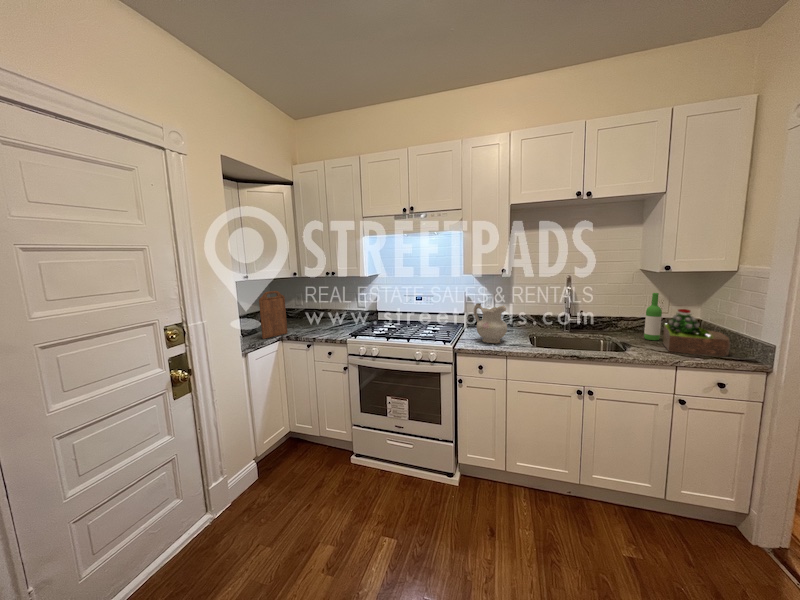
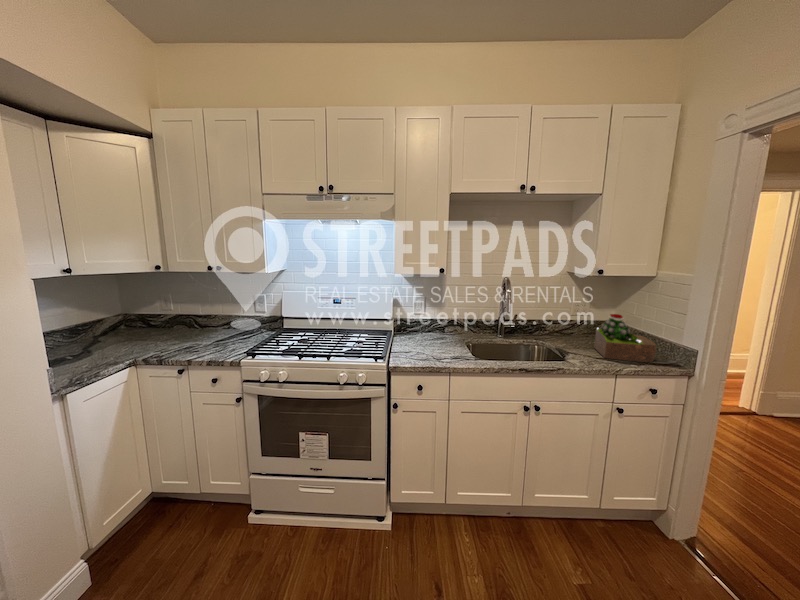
cutting board: present [259,291,287,339] -> none [88,293,146,367]
wine bottle: present [644,293,662,340] -> none [575,296,592,345]
ceramic pitcher: present [474,303,507,343] -> none [409,309,447,357]

